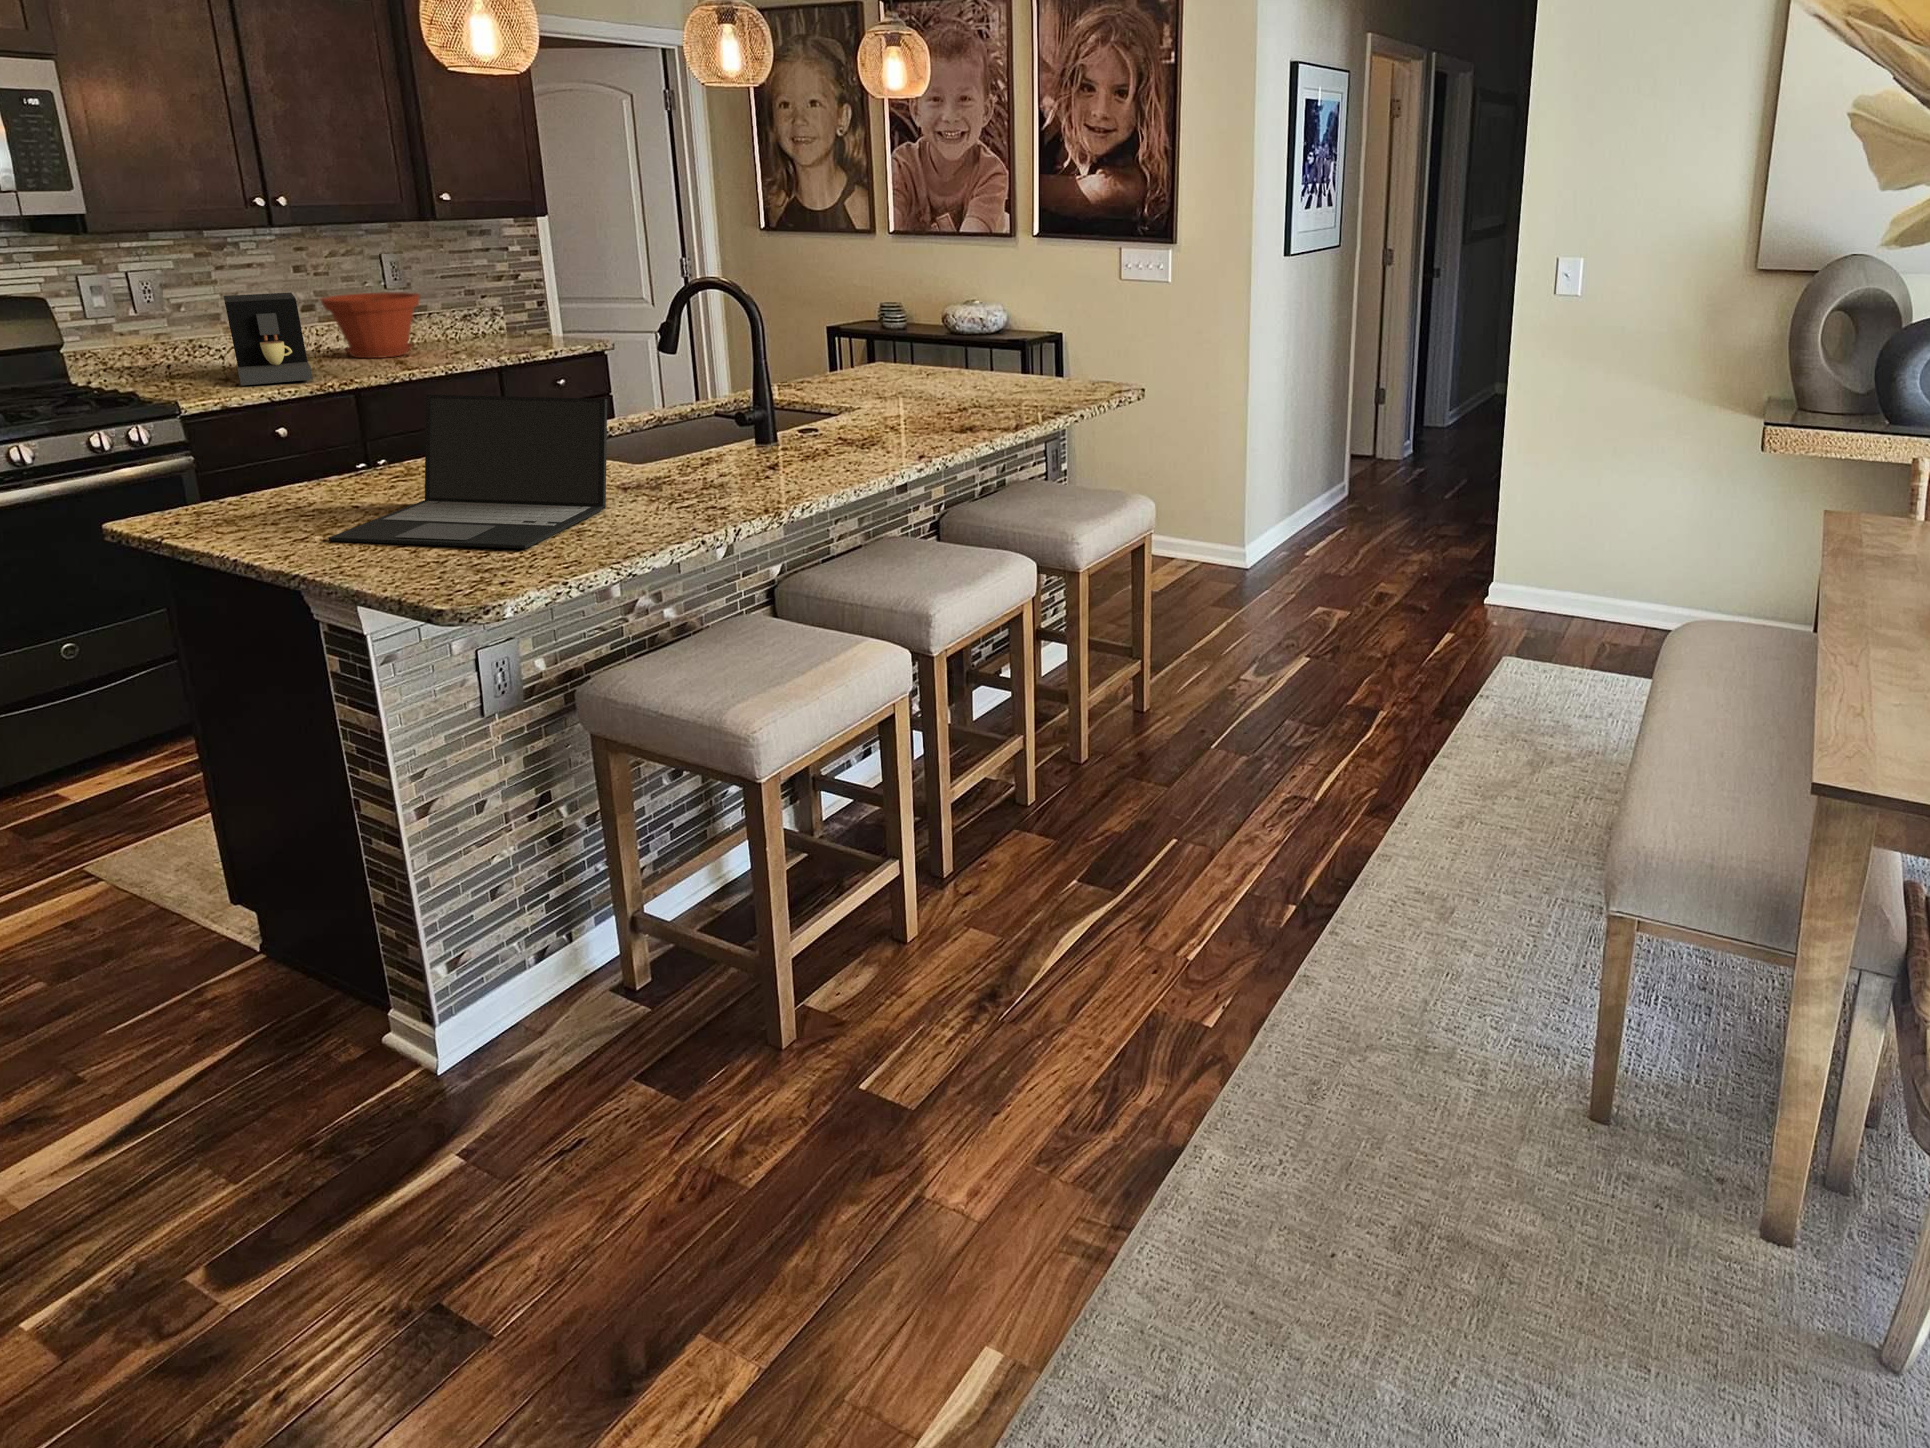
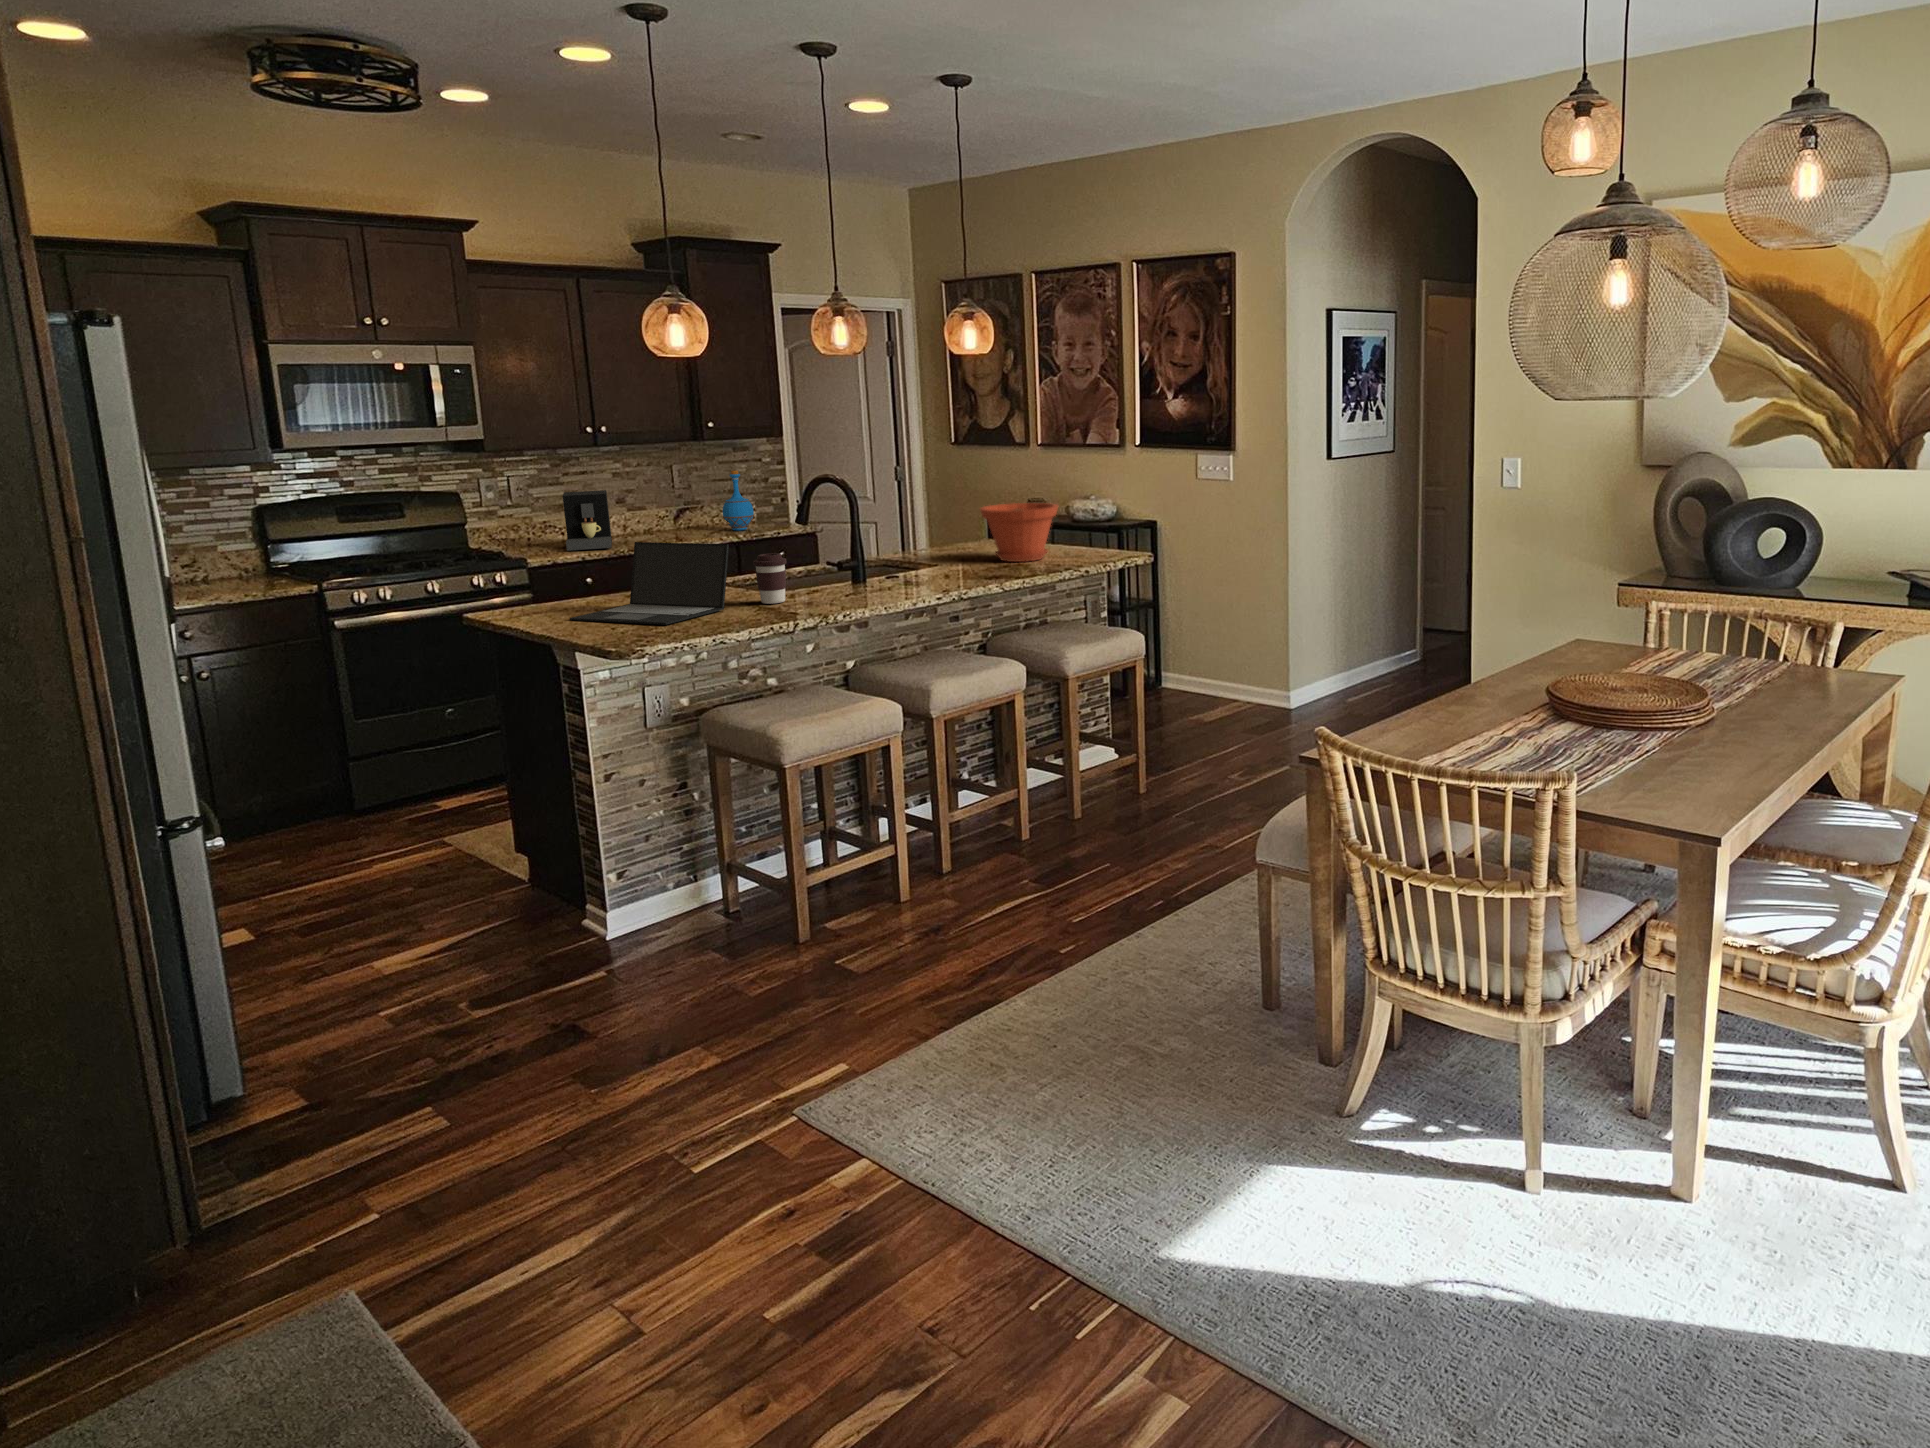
bottle: none [465,264,511,348] -> present [723,471,754,531]
plant pot: present [320,292,420,358] -> present [980,503,1058,562]
coffee cup: none [642,409,698,493] -> present [753,553,787,604]

